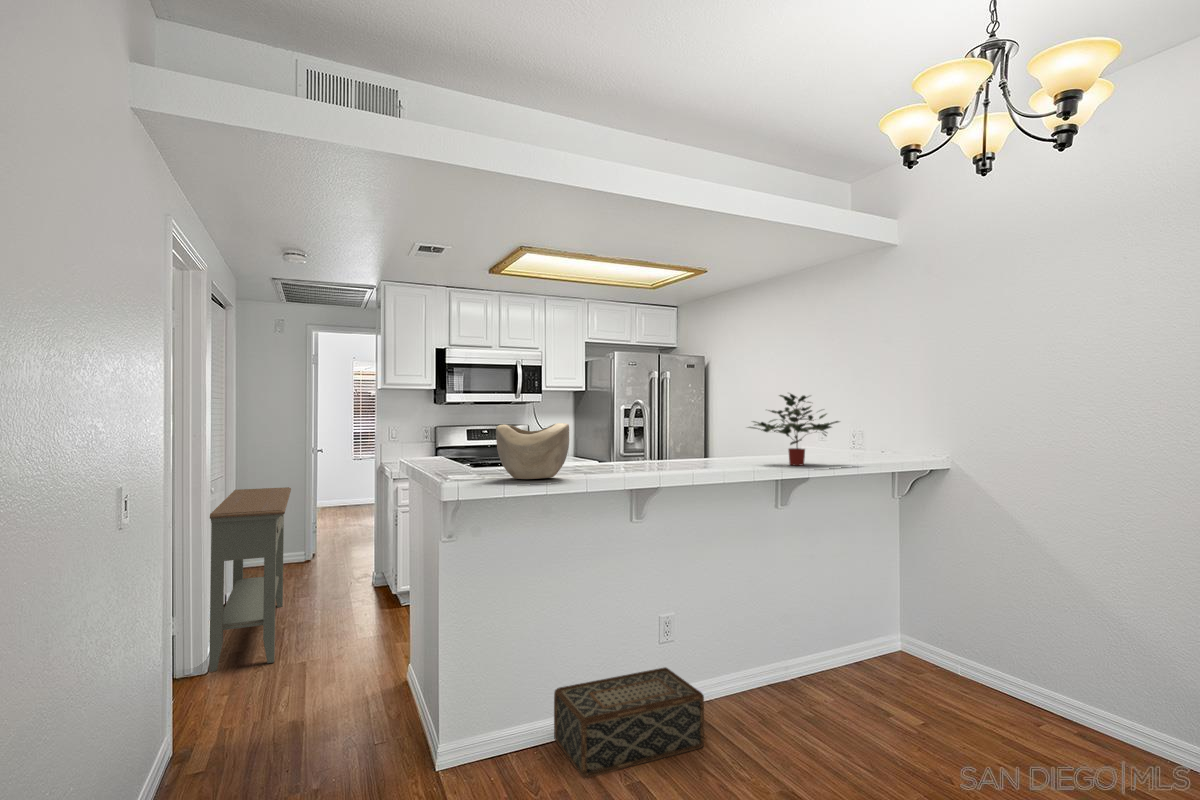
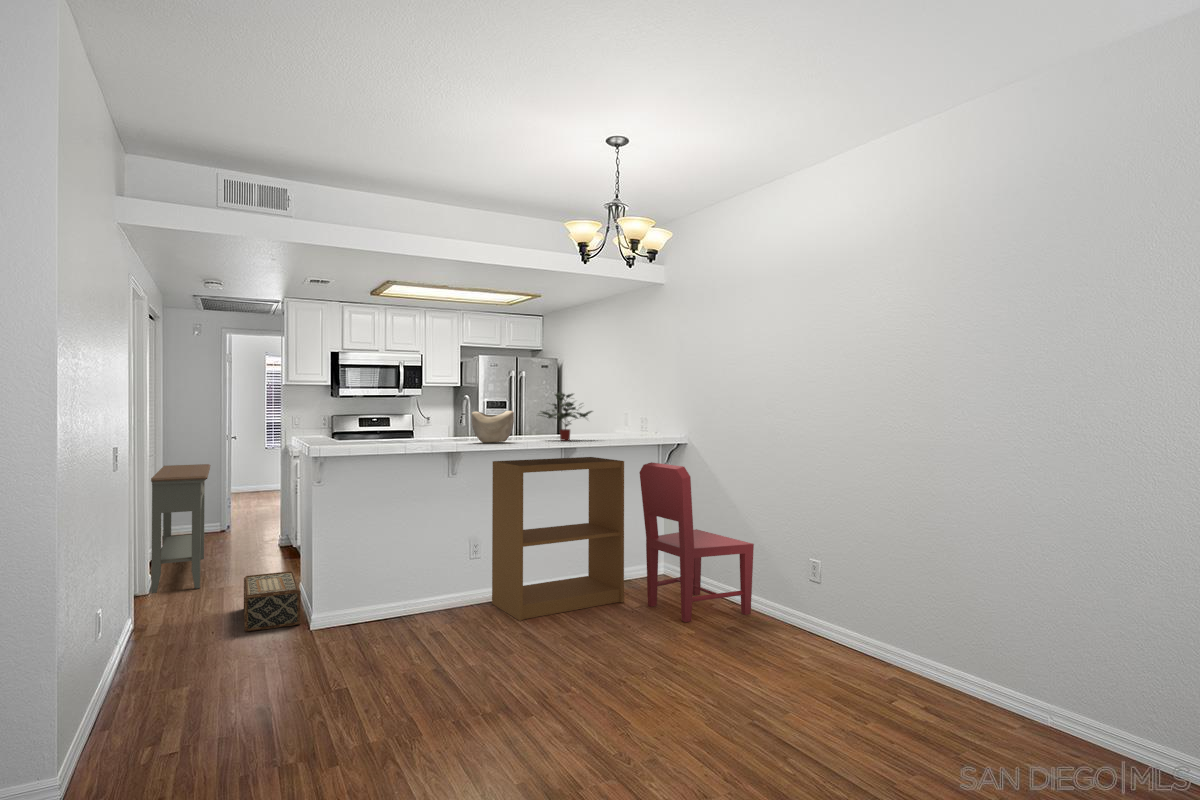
decorative bowl: present [496,423,569,479] -> present [472,411,514,443]
bookshelf: none [688,486,887,753] -> present [492,457,624,621]
dining chair: none [913,499,1122,766] -> present [639,462,754,622]
woven basket: present [554,667,704,778] -> present [244,571,301,631]

